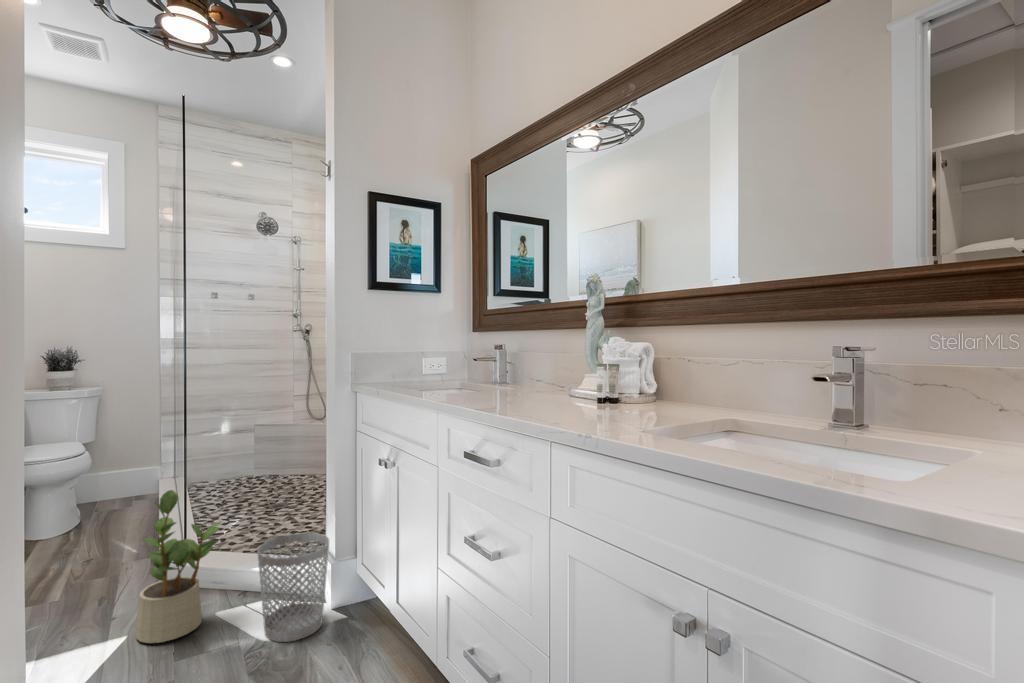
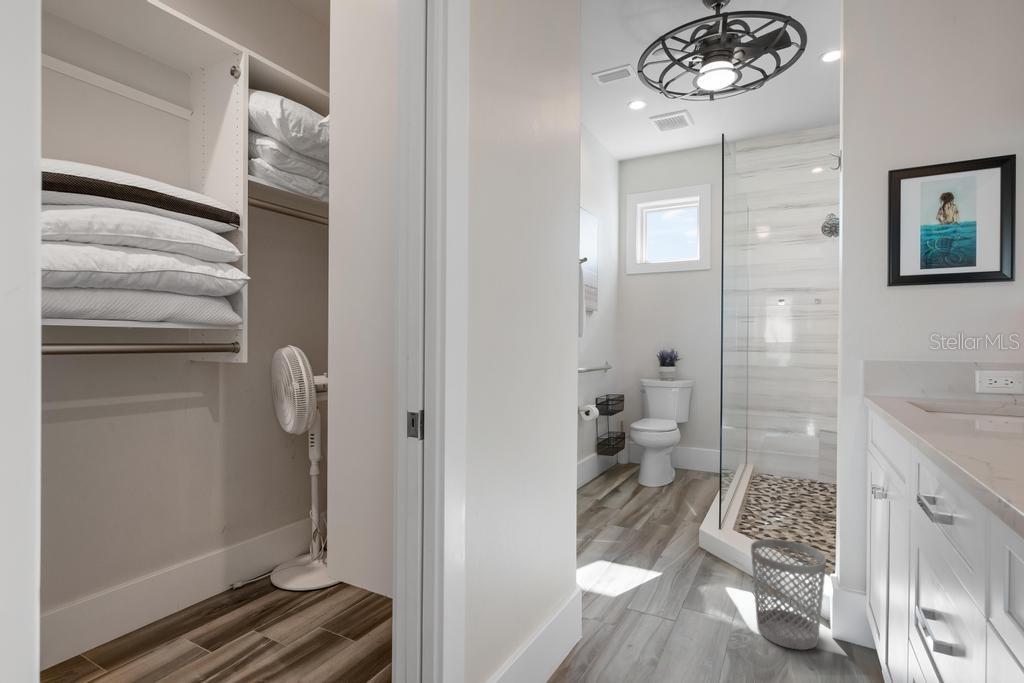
potted plant: present [136,490,222,643] -> none [667,469,732,592]

